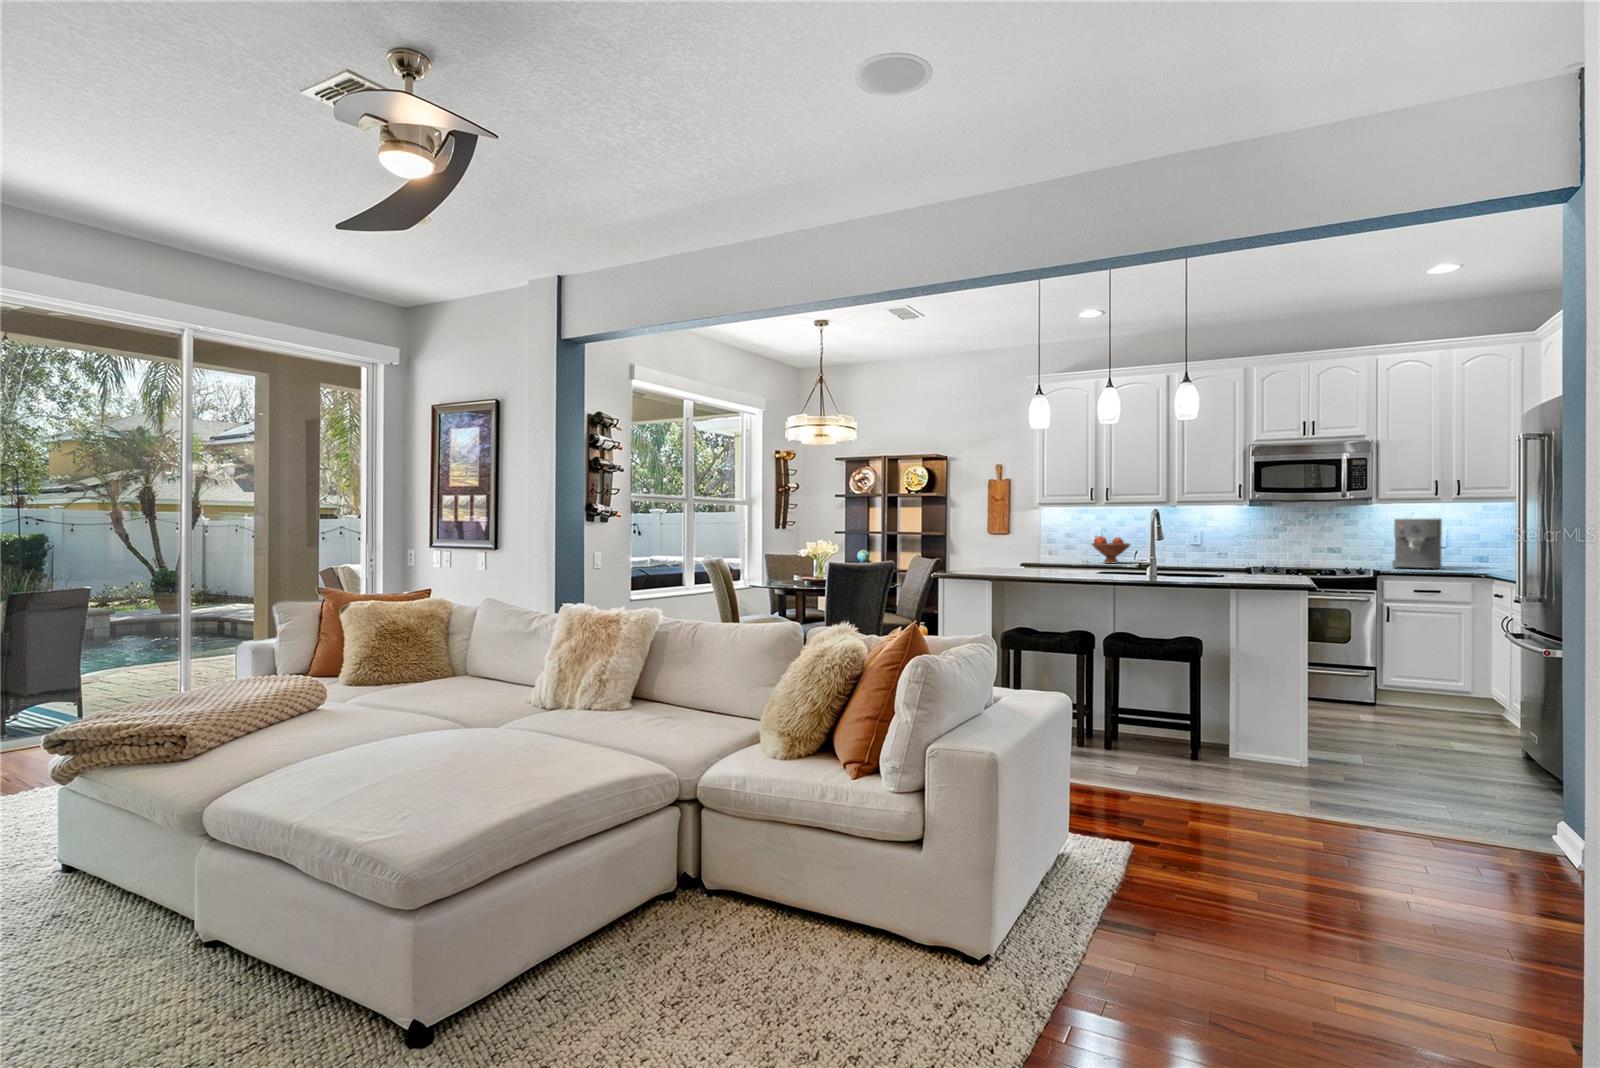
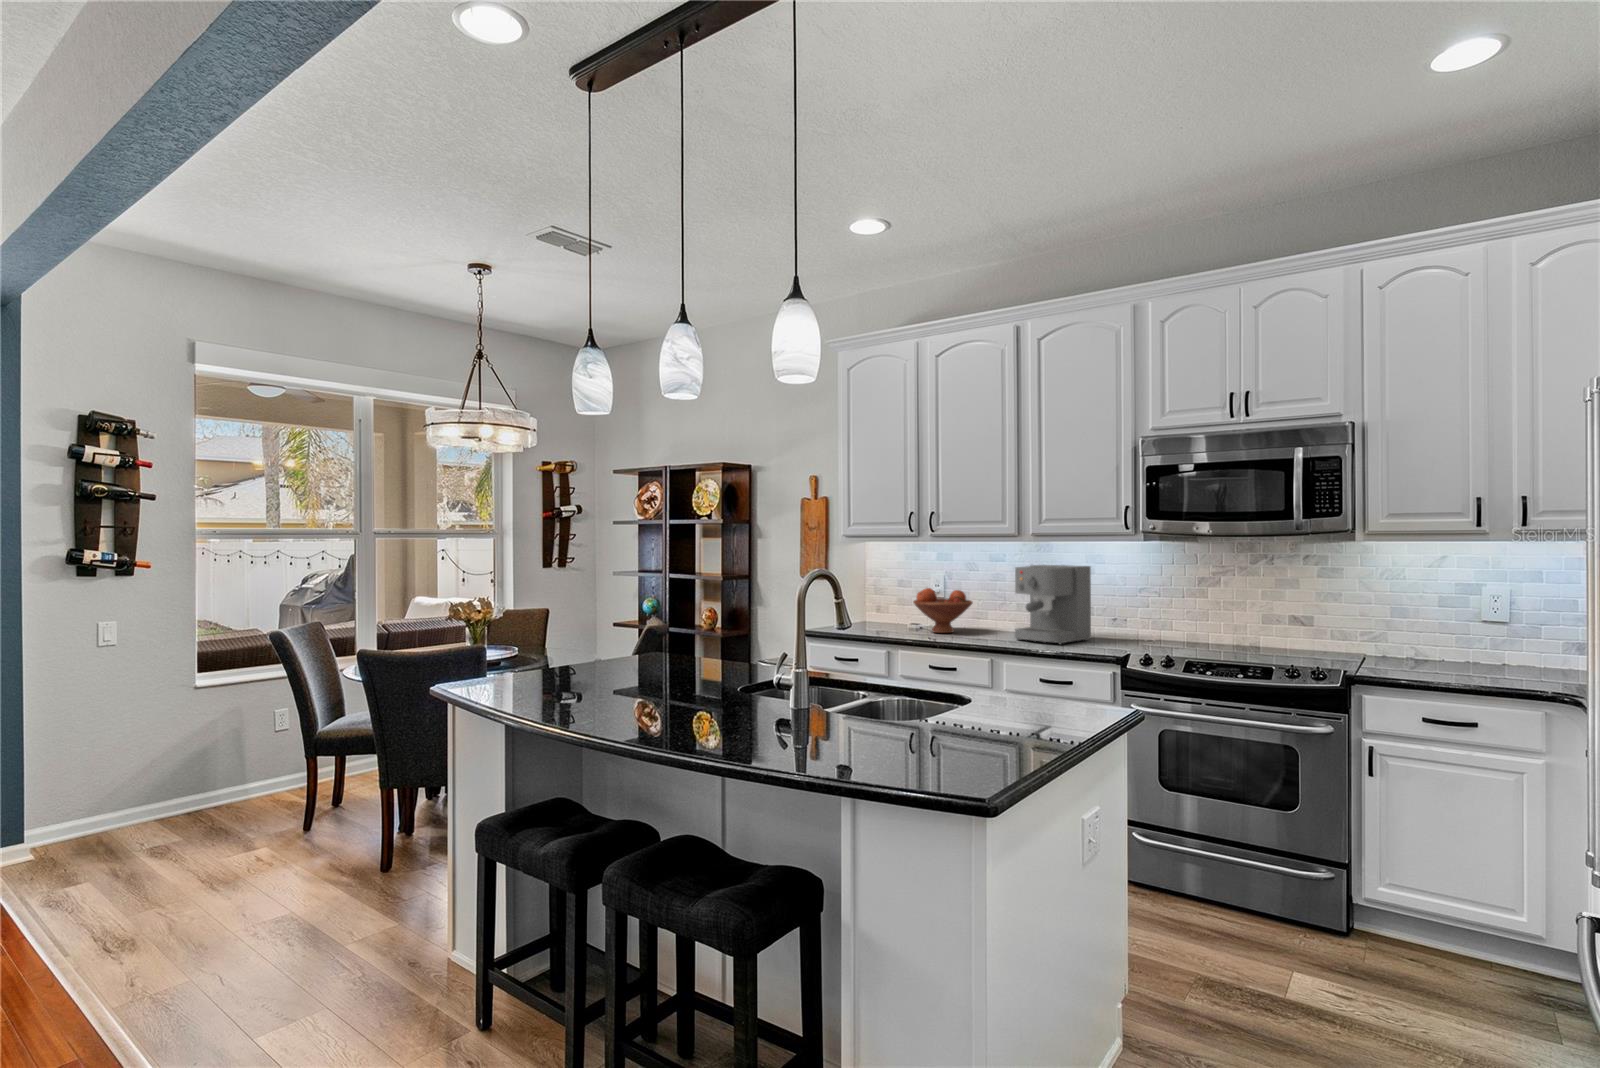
coffee maker: present [1392,519,1442,569] -> present [1015,565,1091,644]

